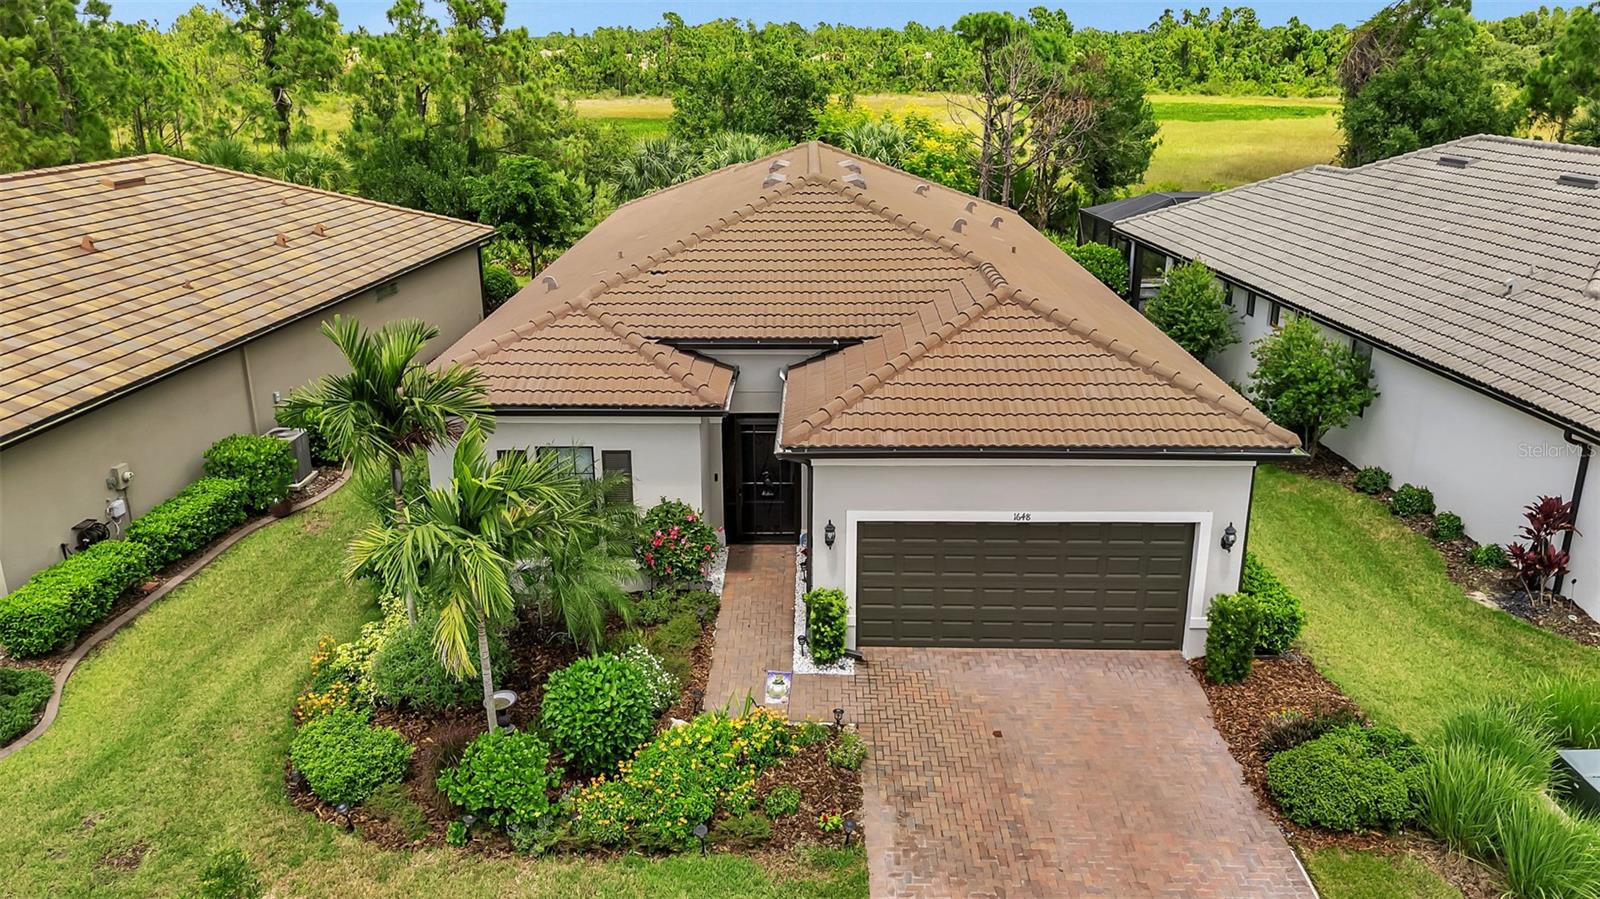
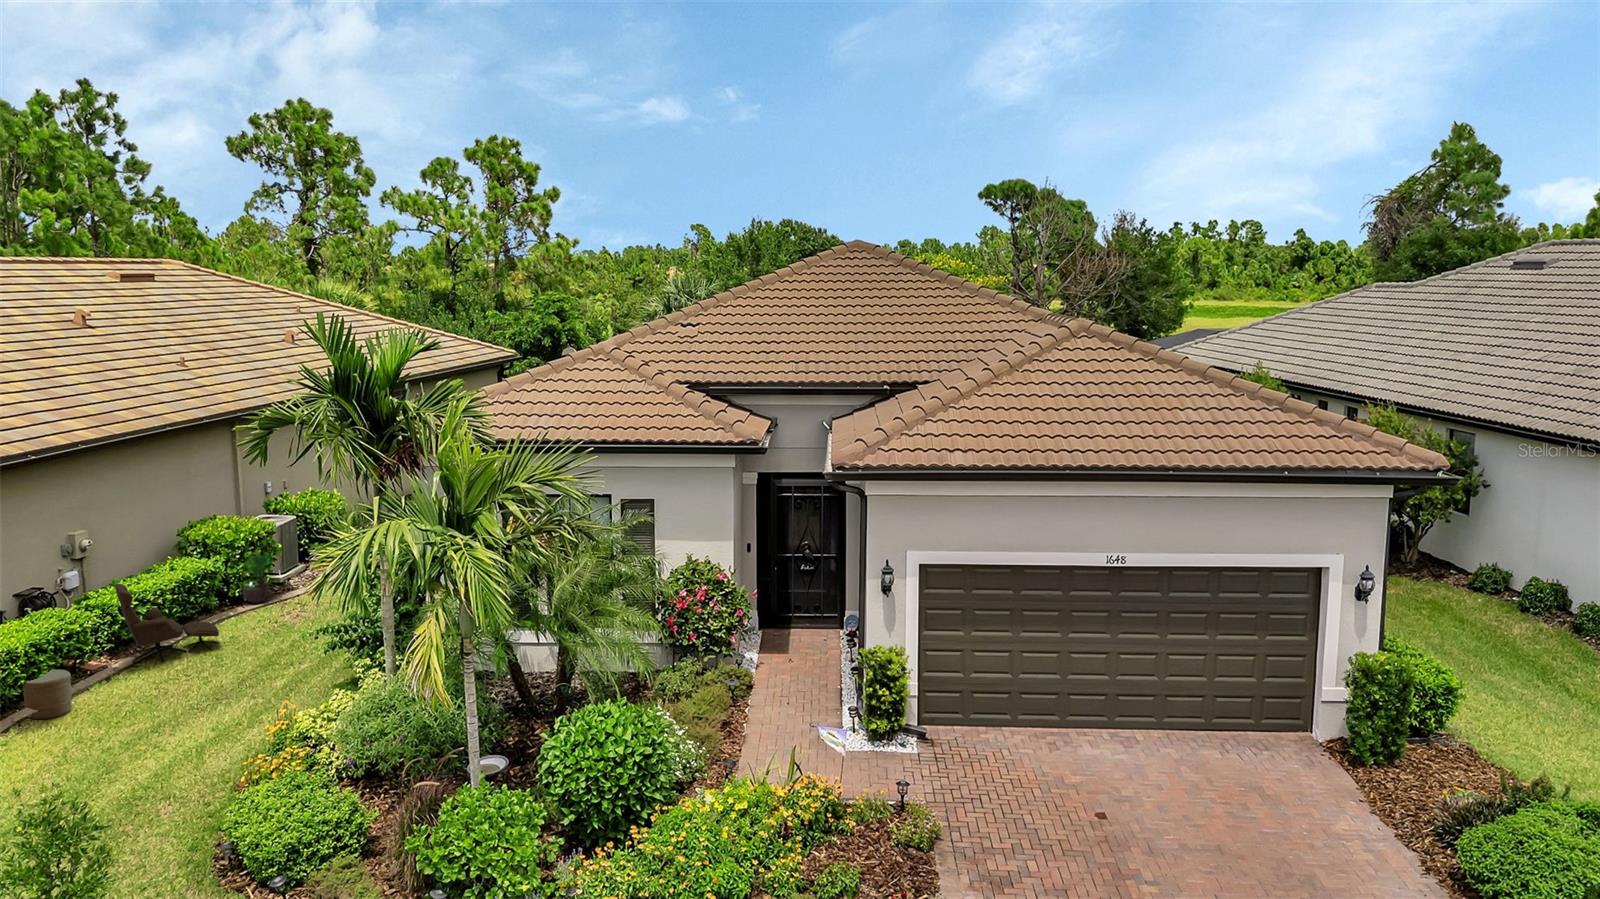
lounge chair: none [160,516,256,583] -> present [115,584,219,662]
woven basket: none [93,601,138,645] -> present [23,670,72,719]

